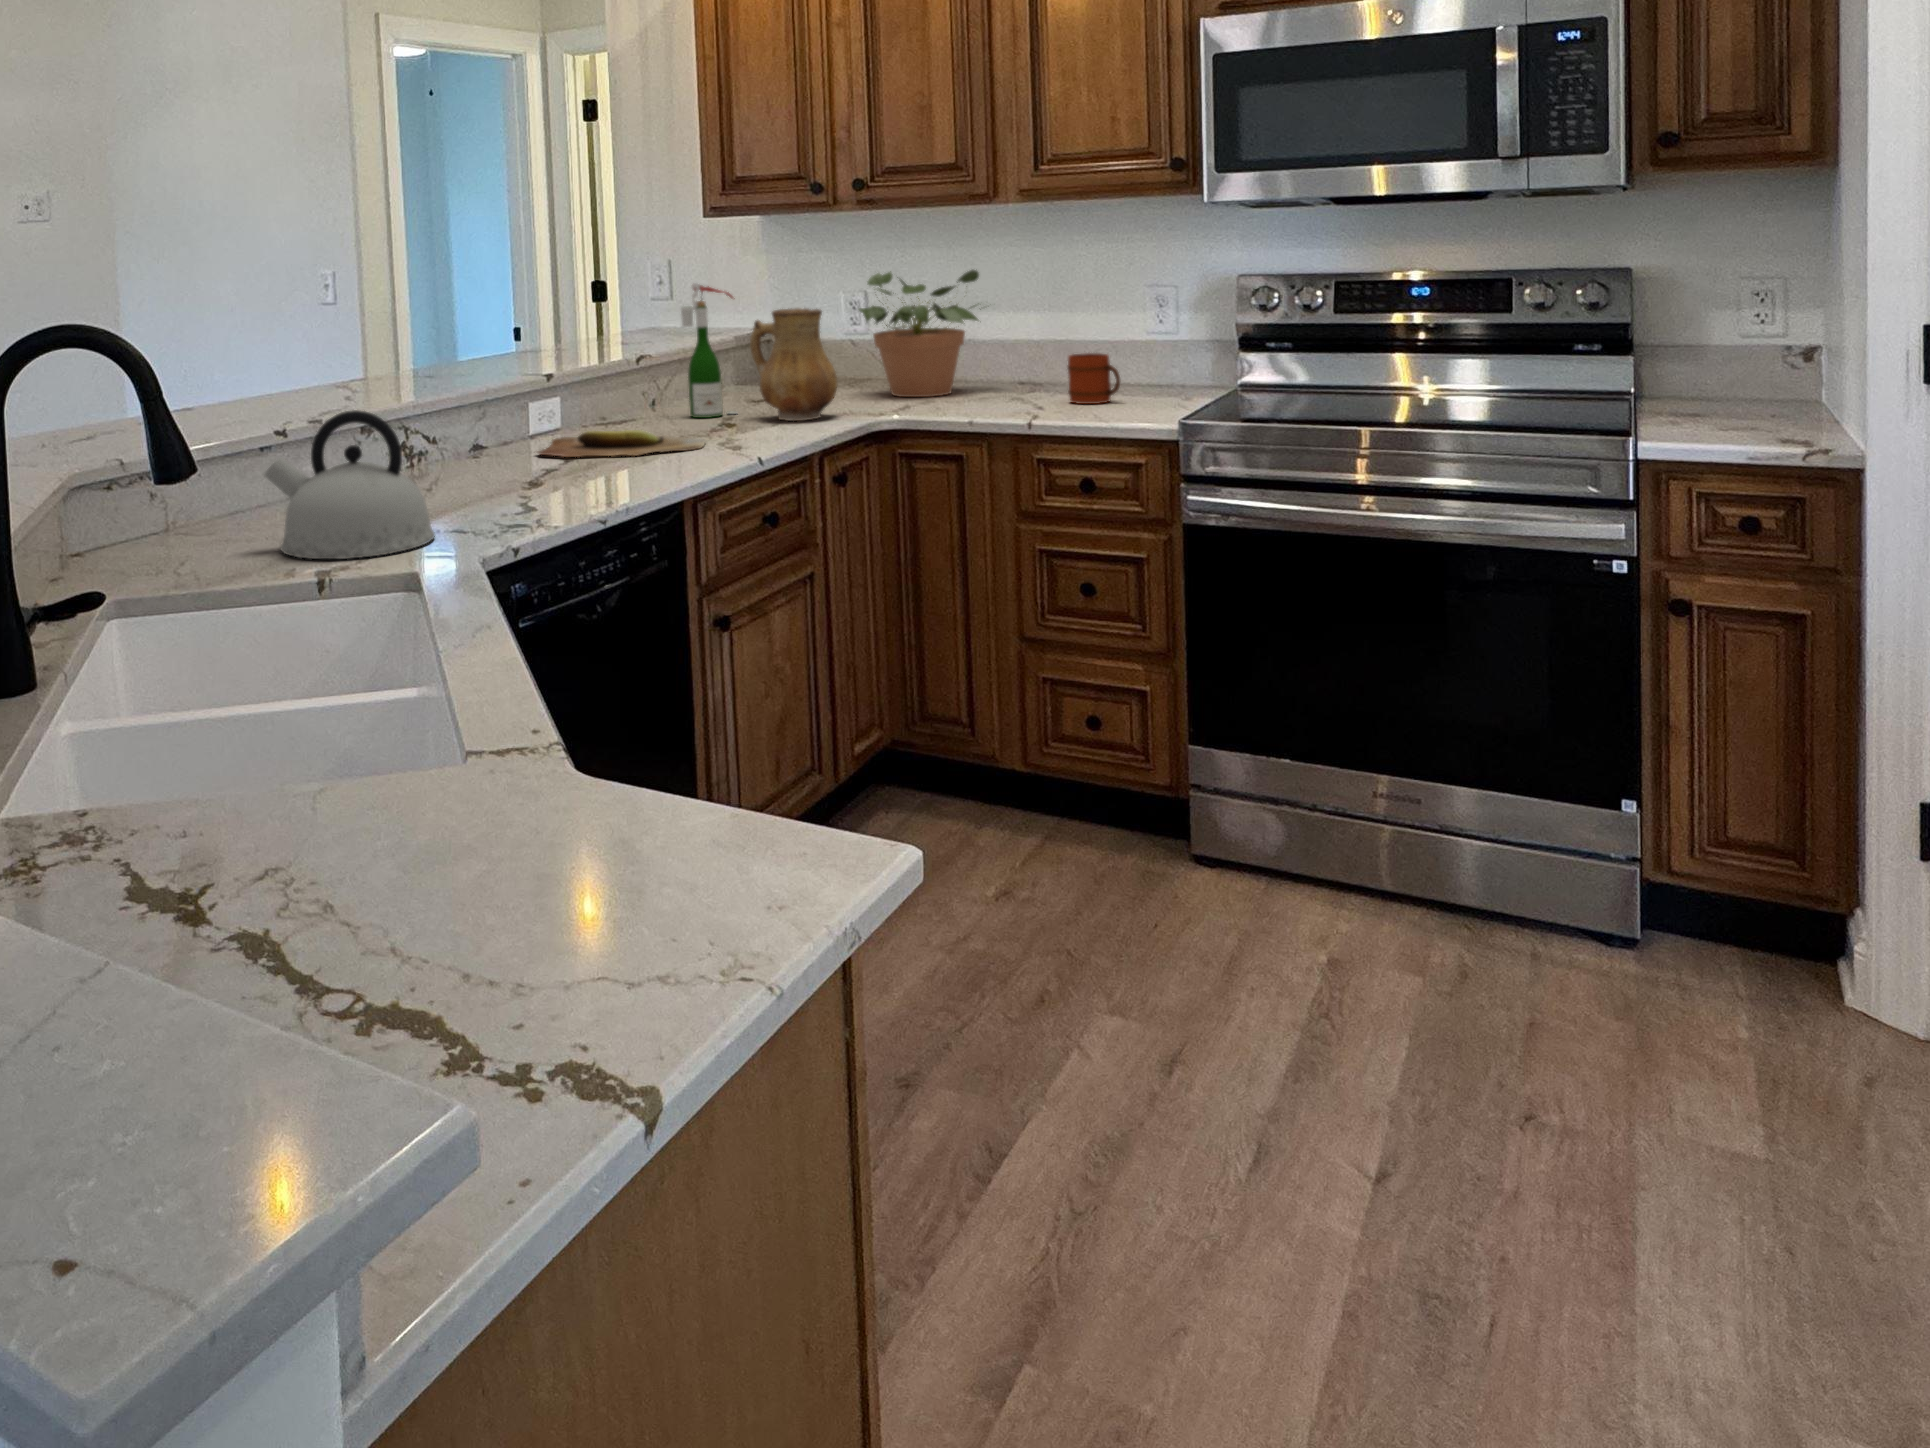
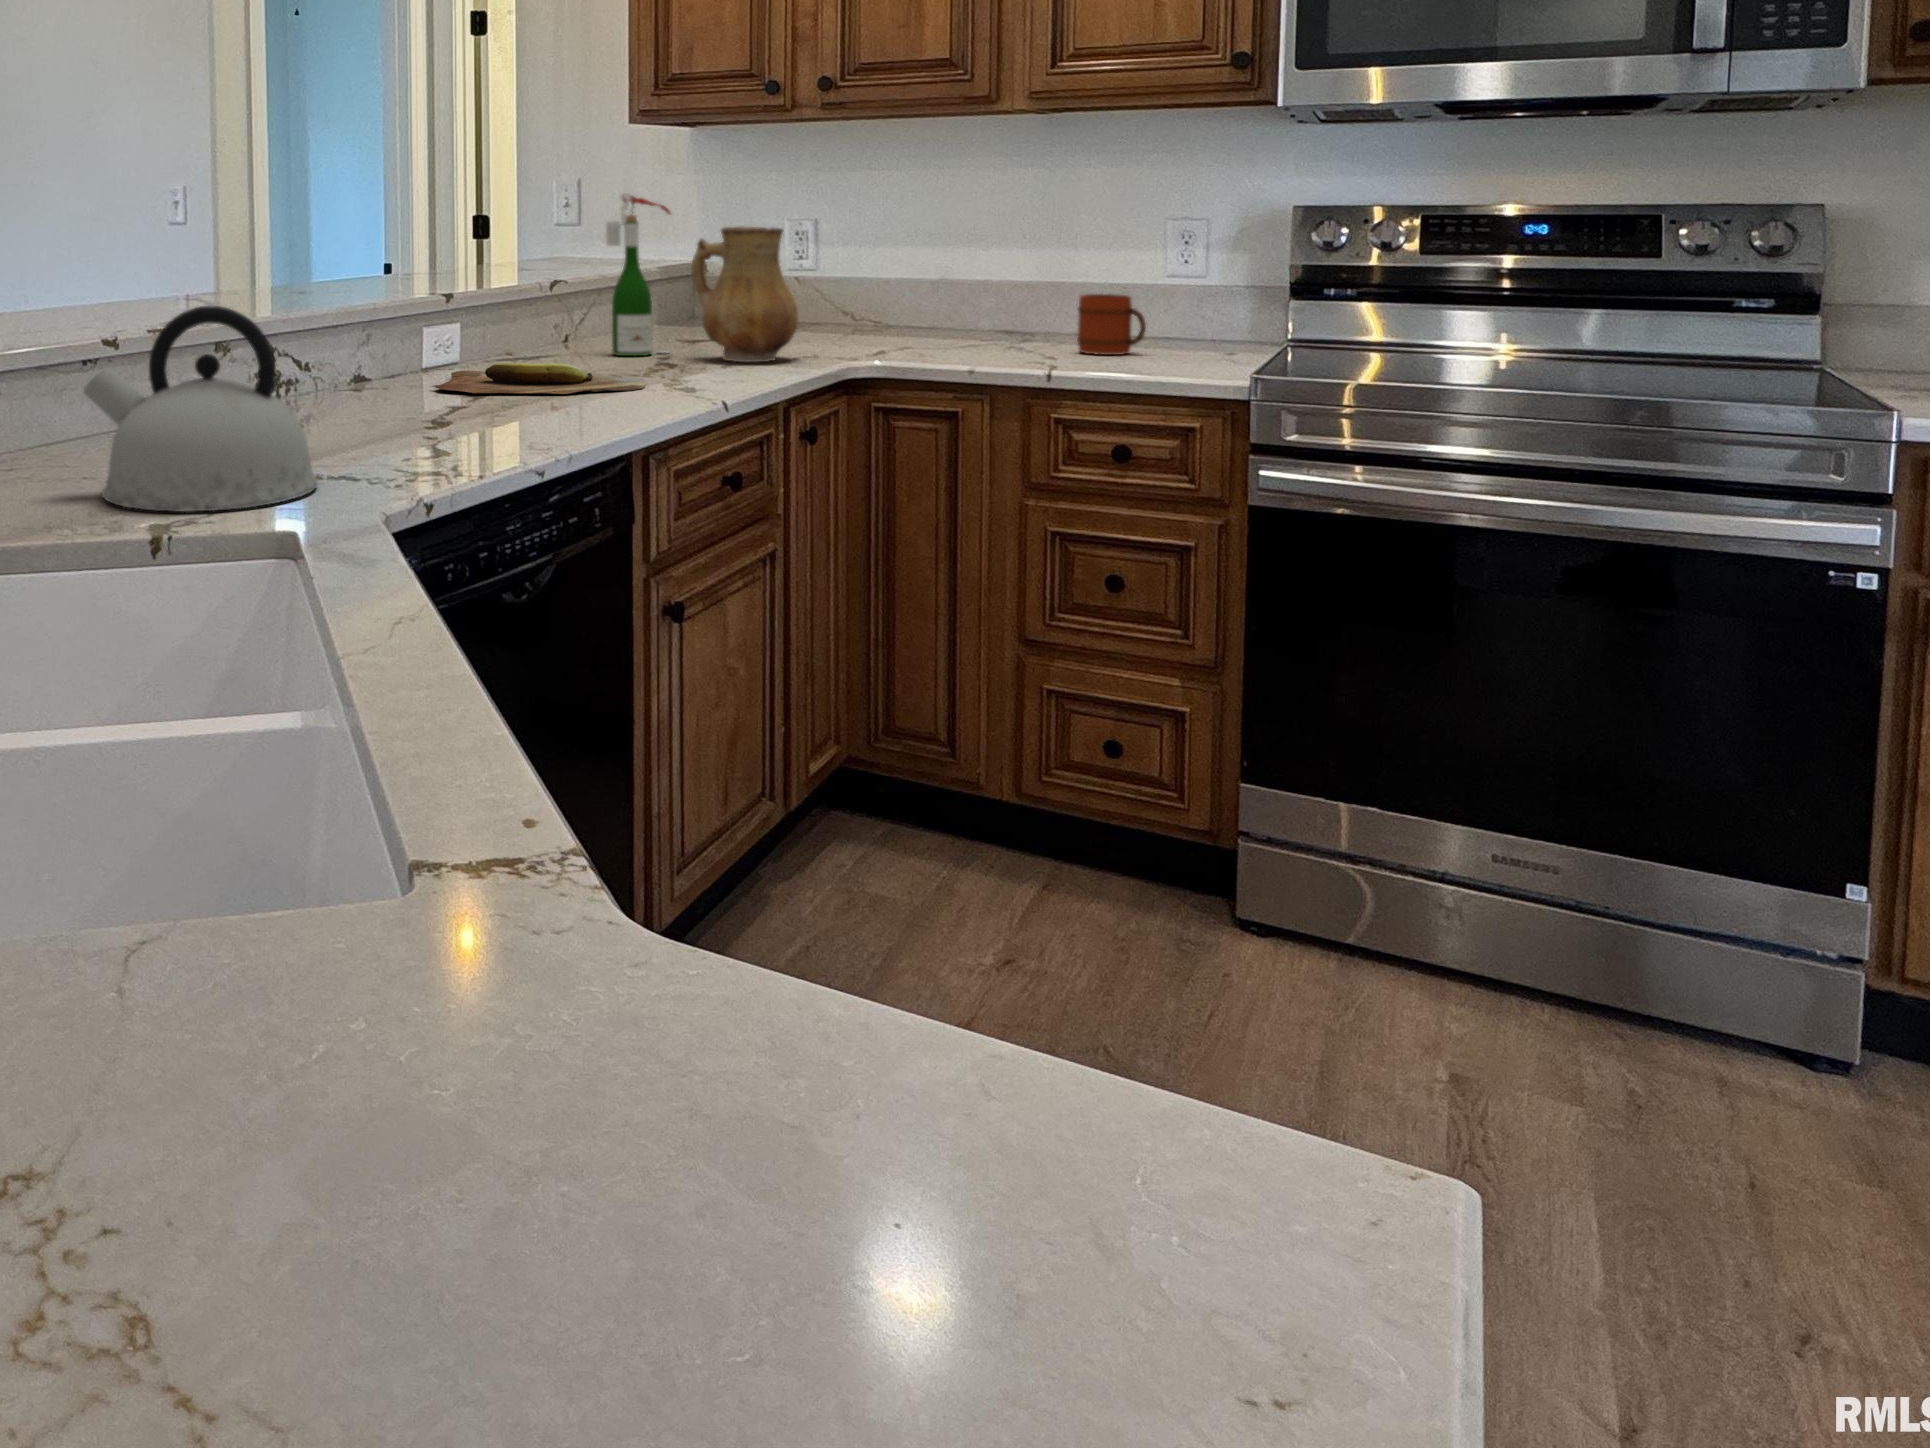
potted plant: present [860,270,981,397] -> none [811,191,985,342]

